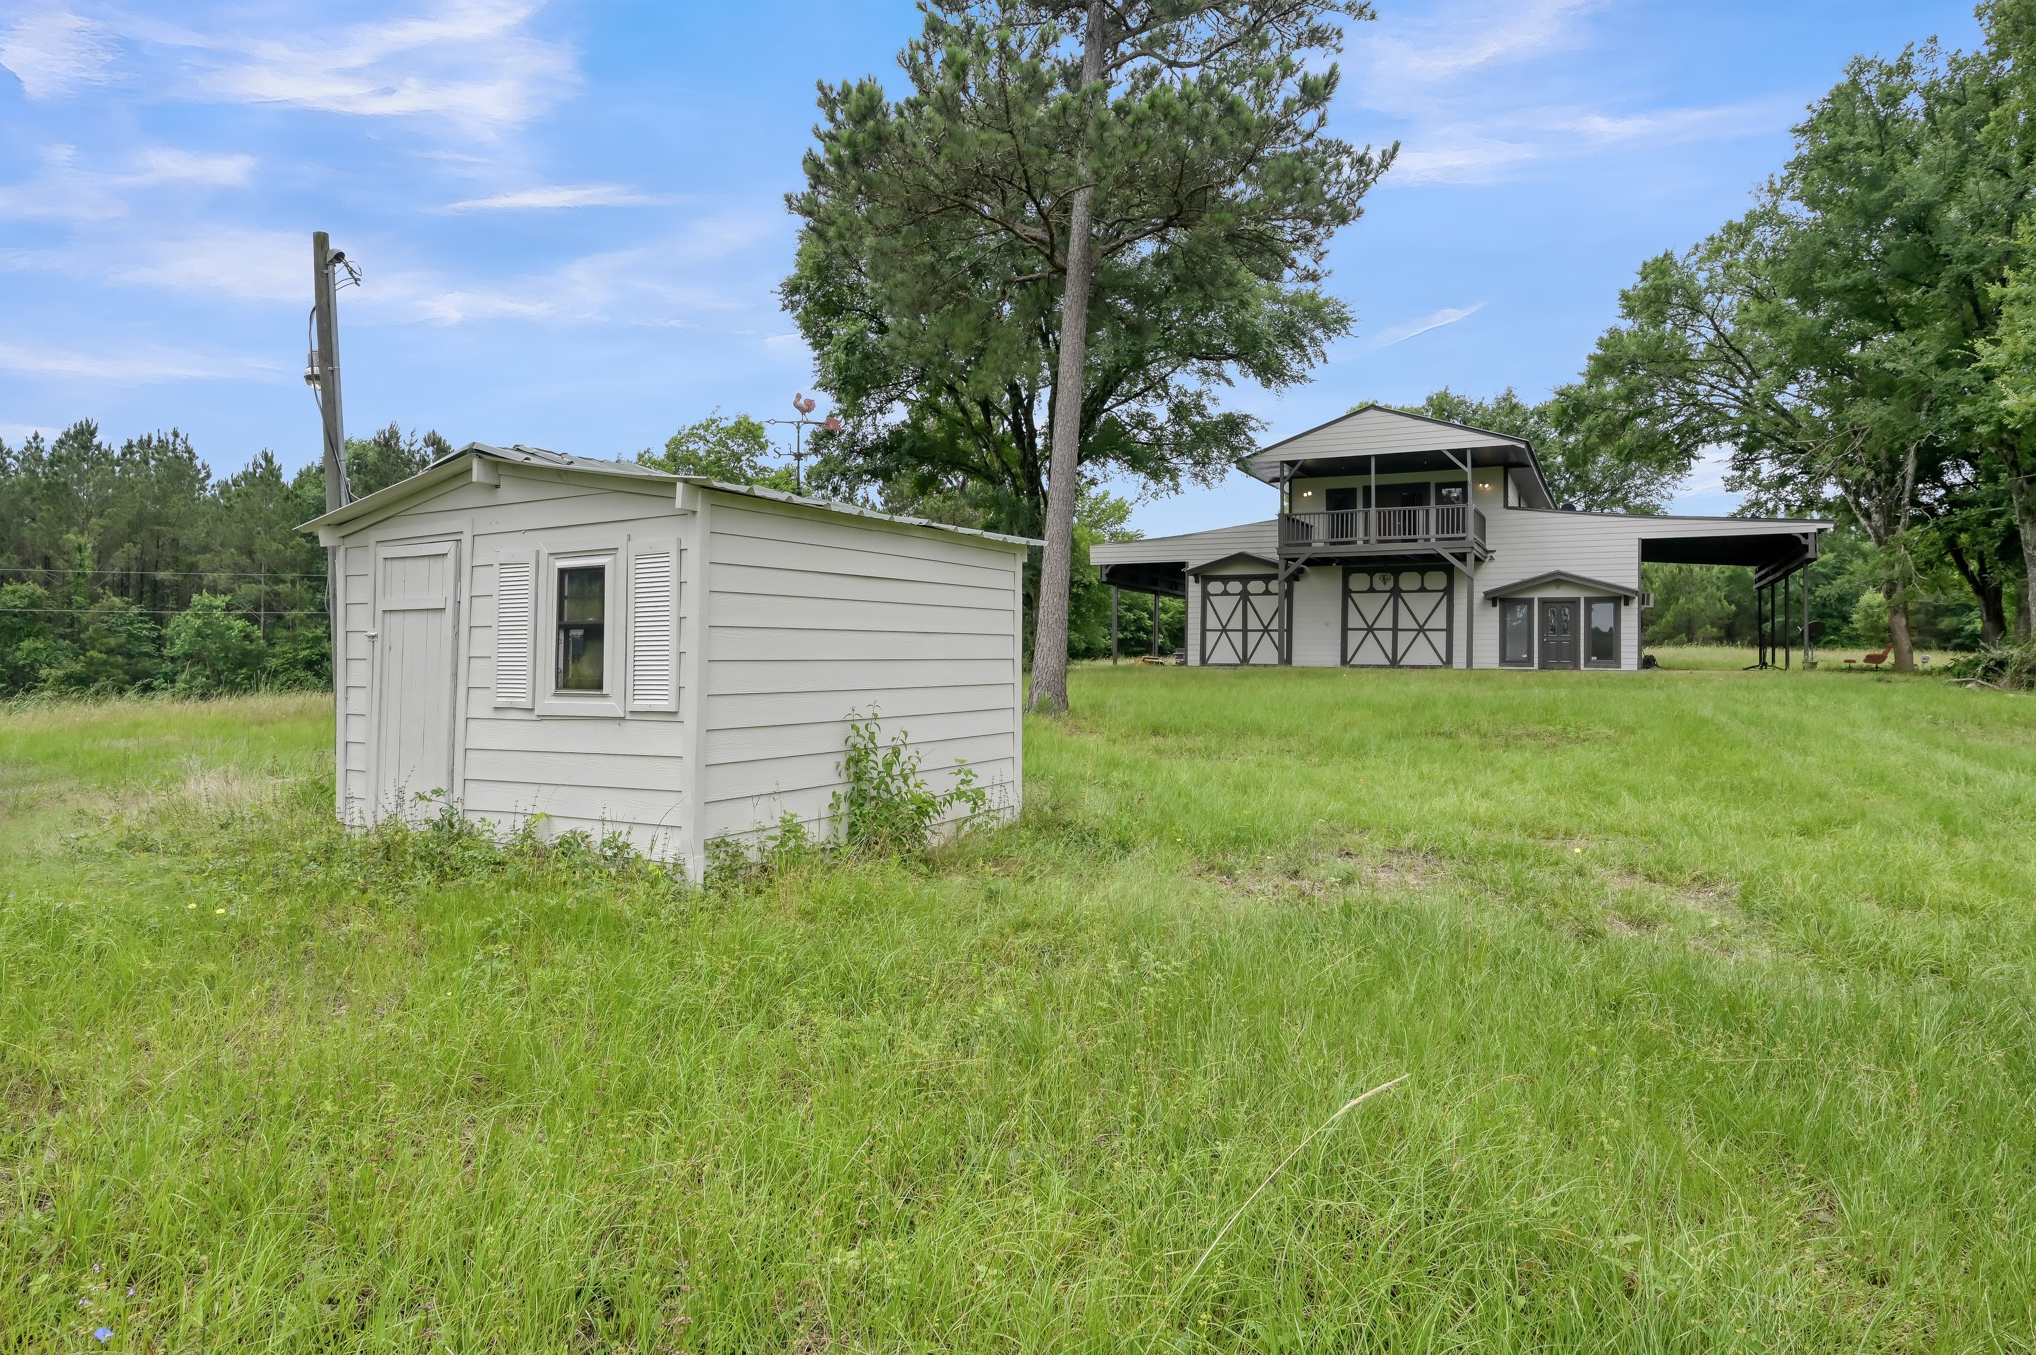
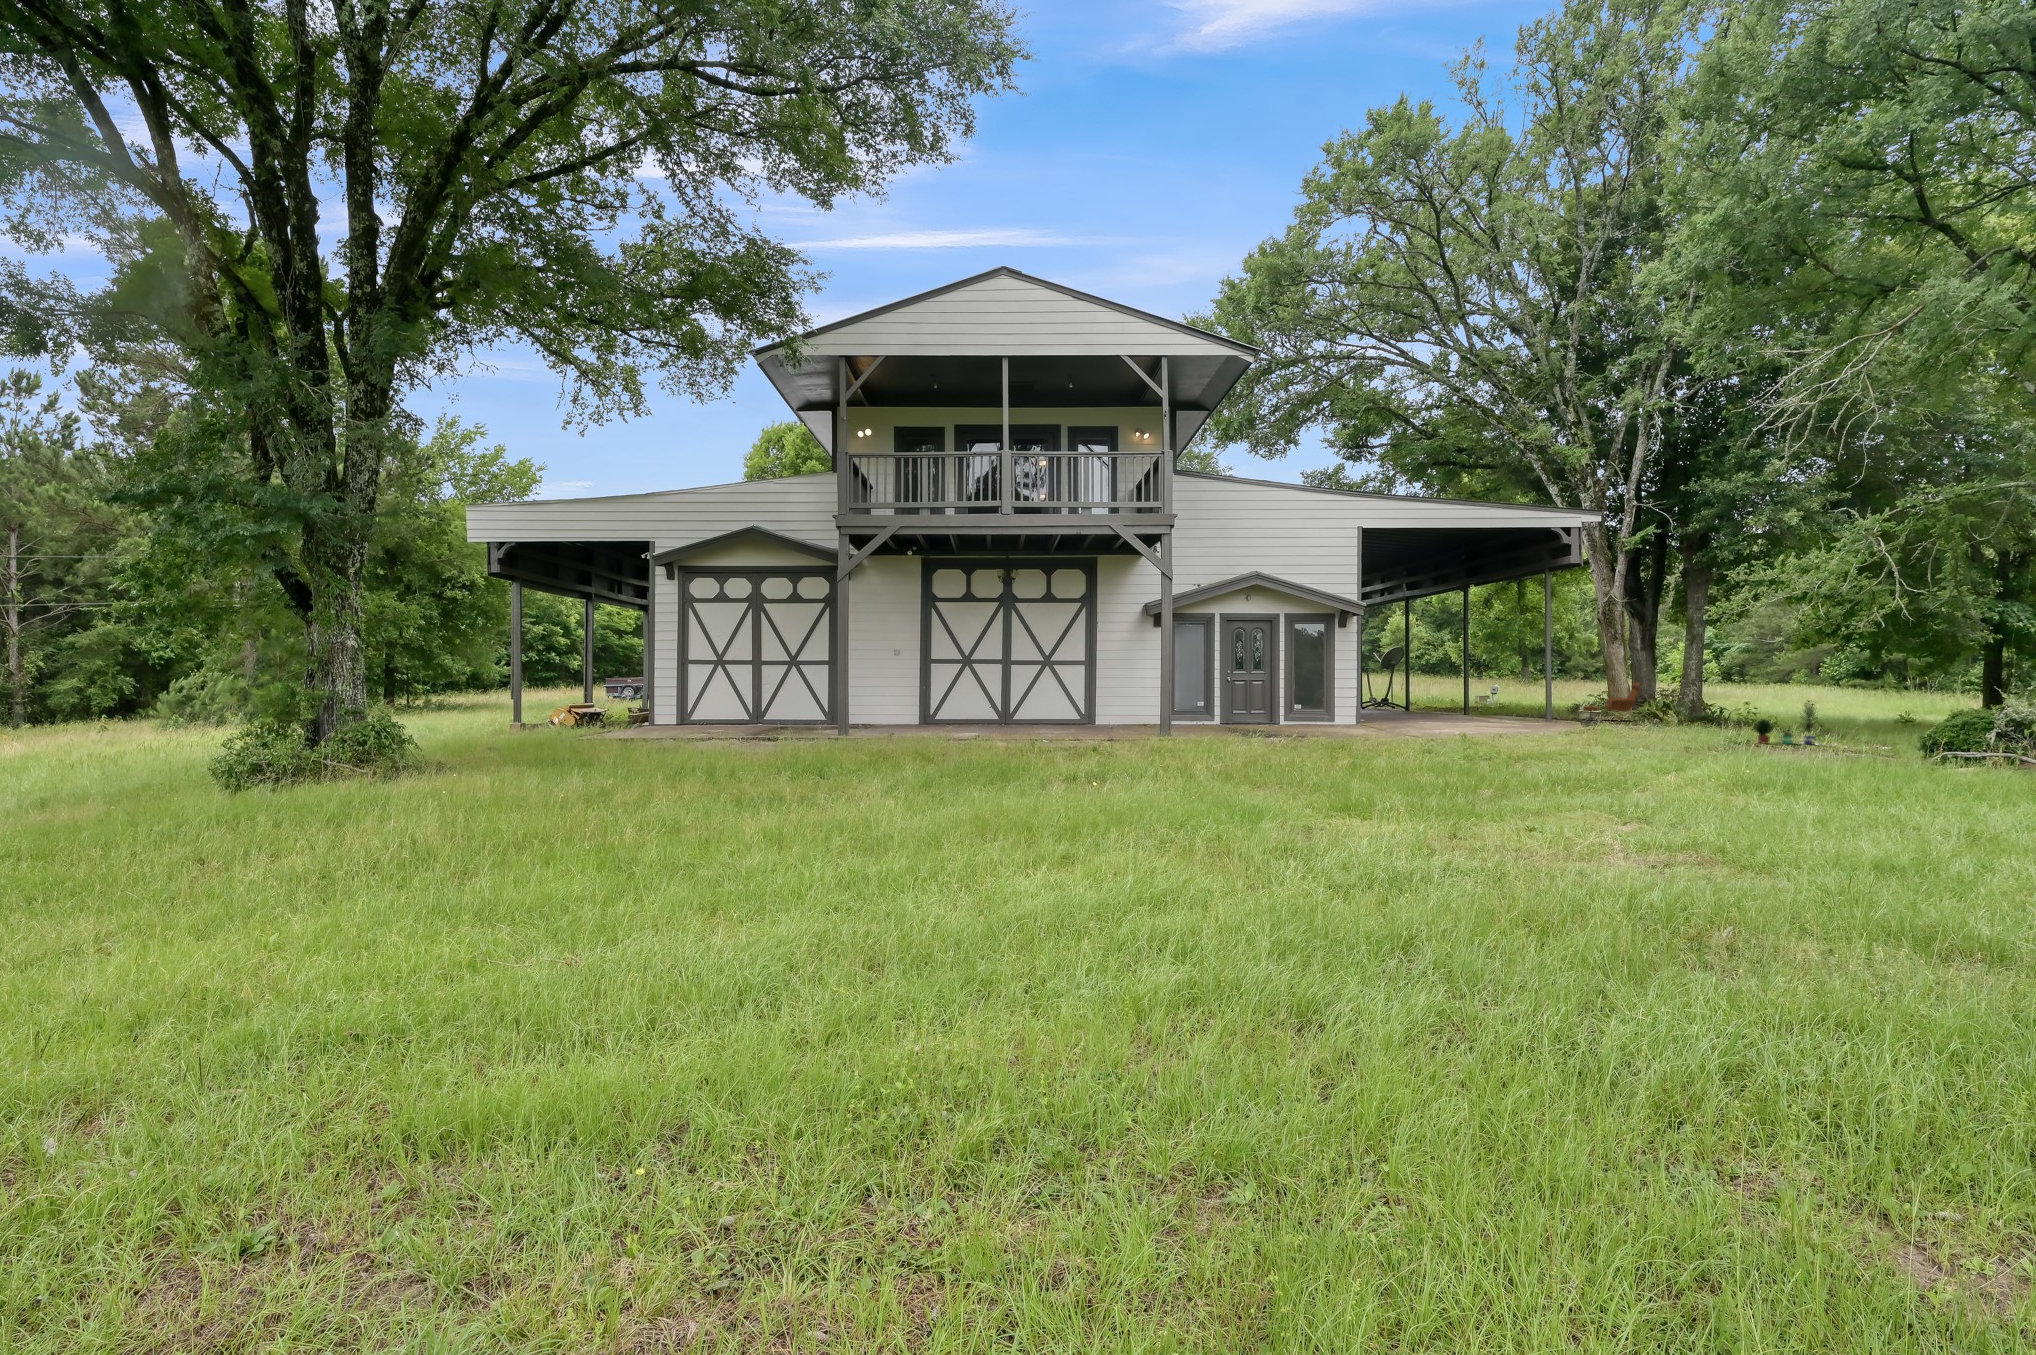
potted plant: none [1931,652,1985,683] -> present [1754,700,1818,744]

